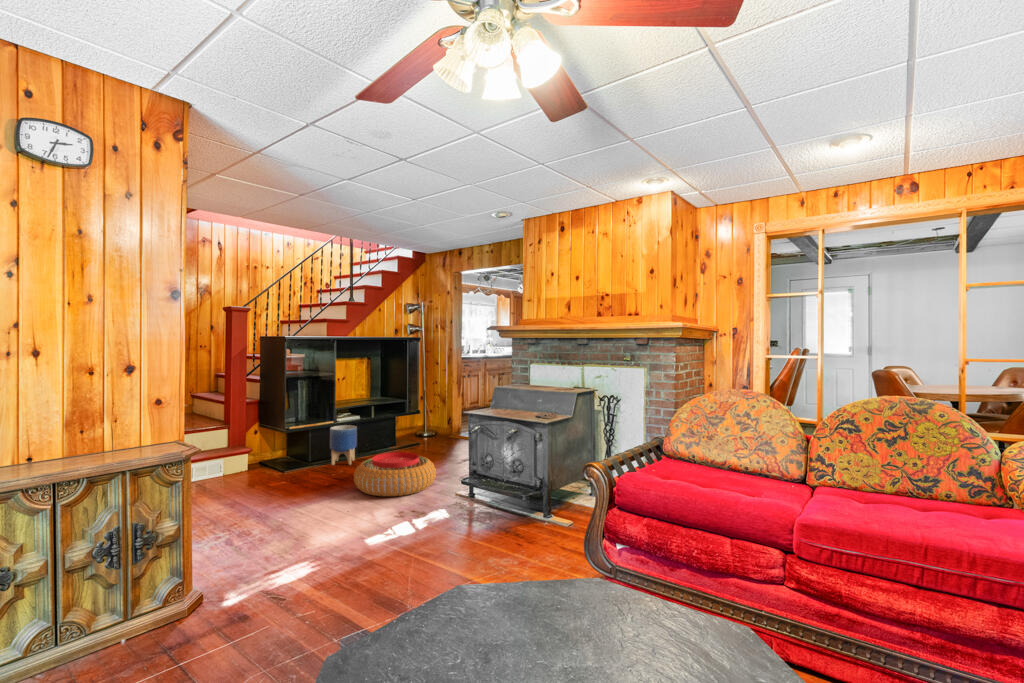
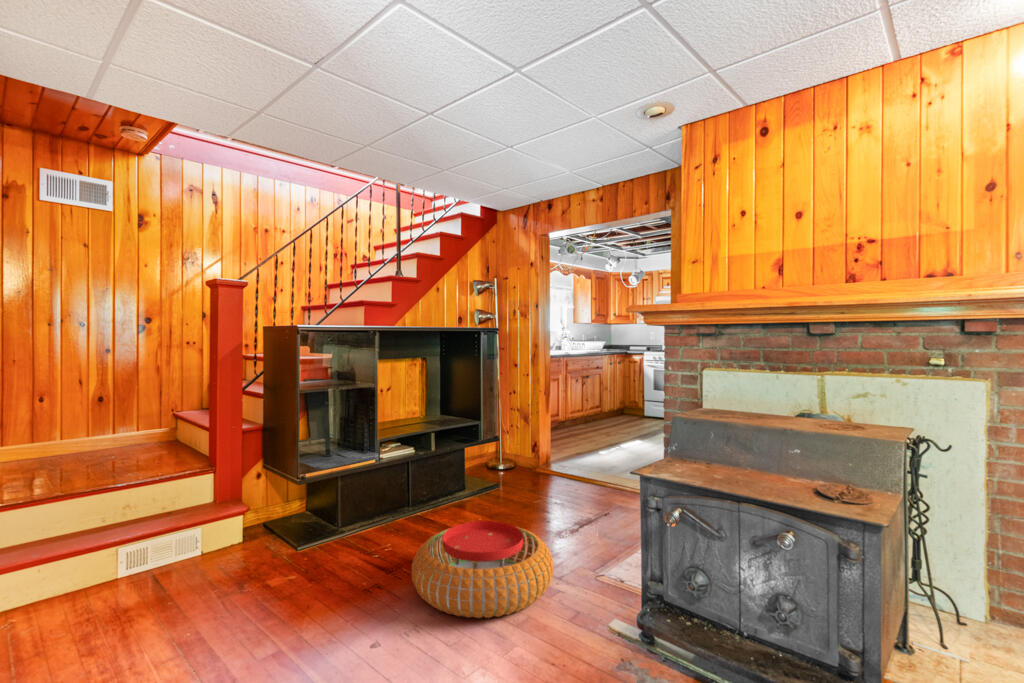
planter: present [330,425,357,465] -> none [370,463,410,529]

